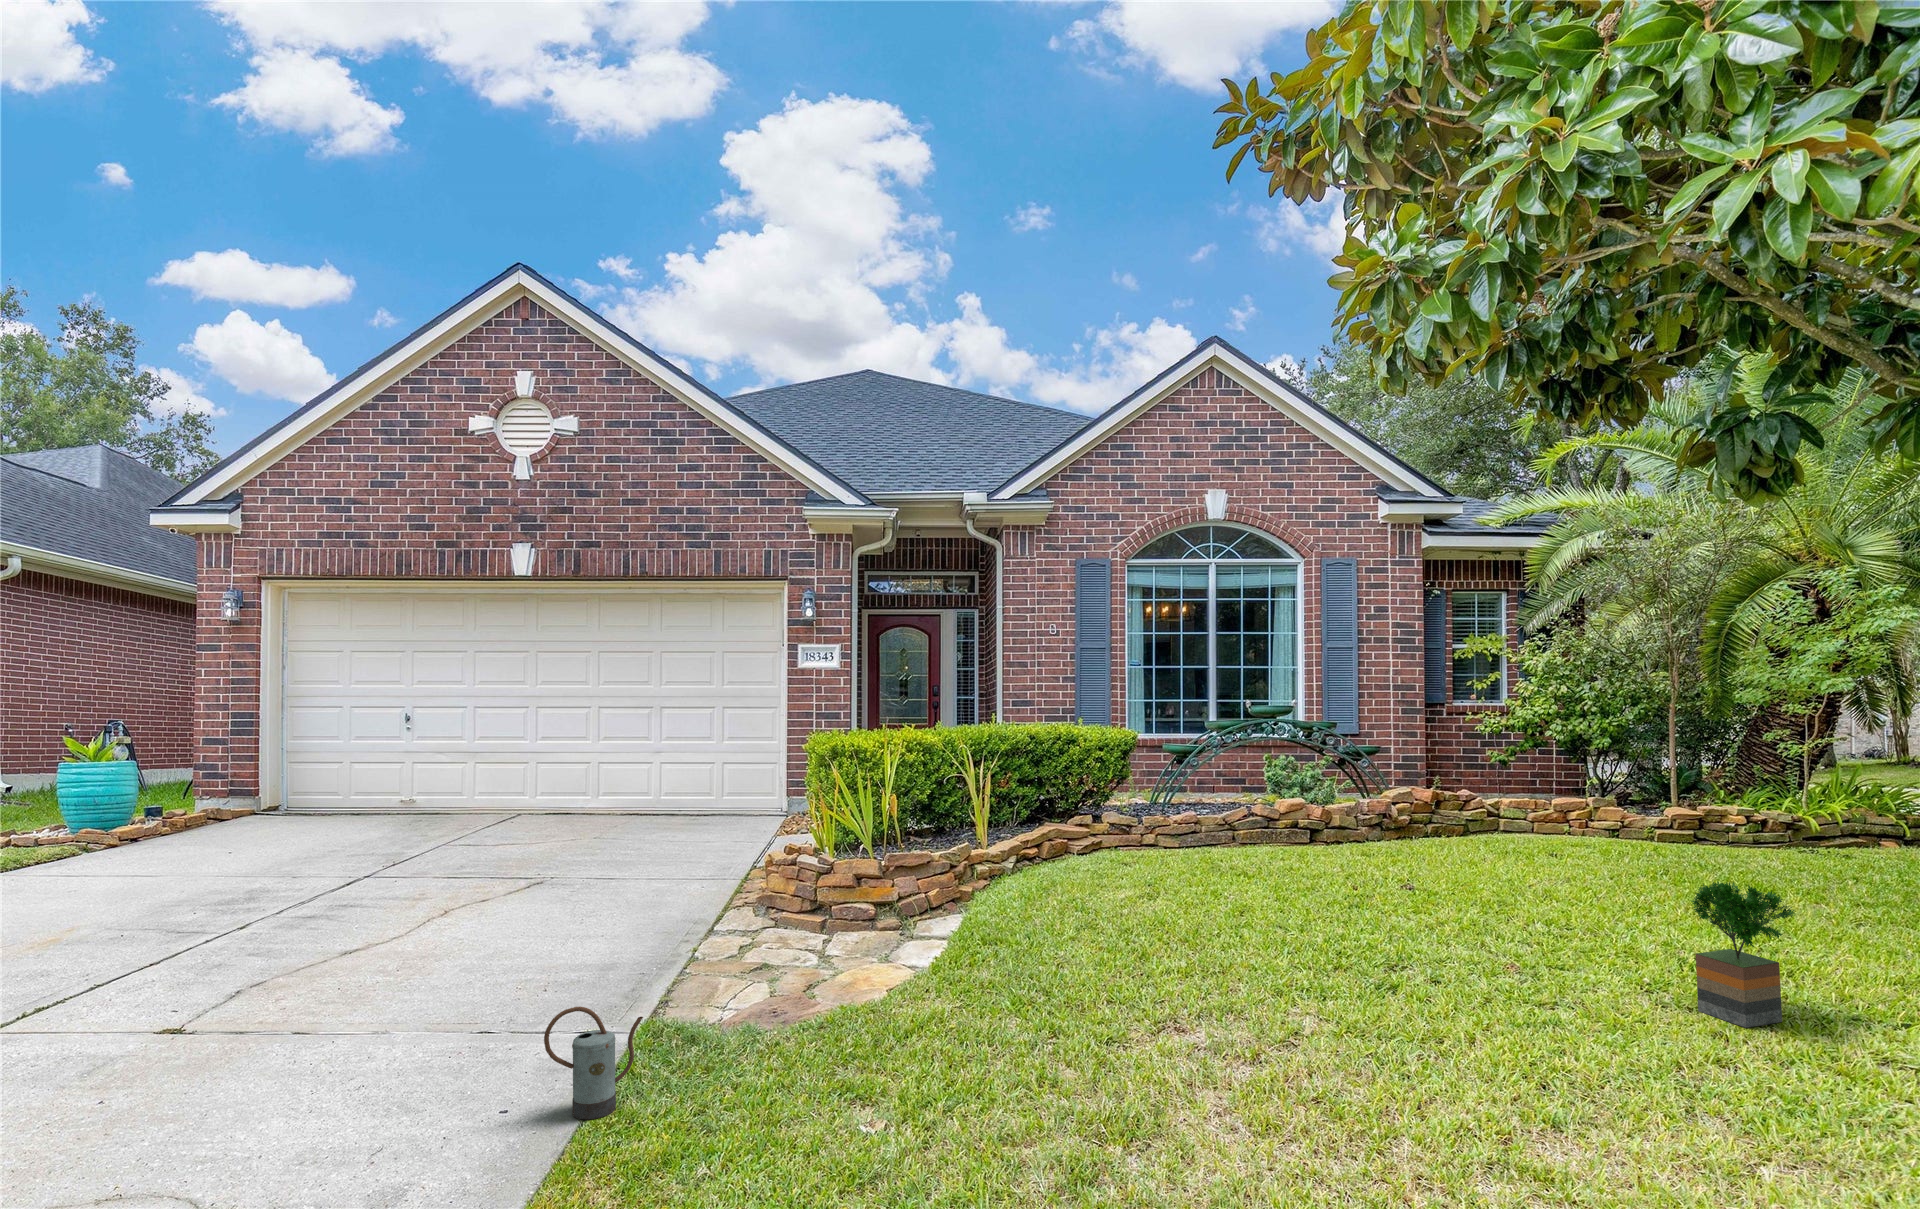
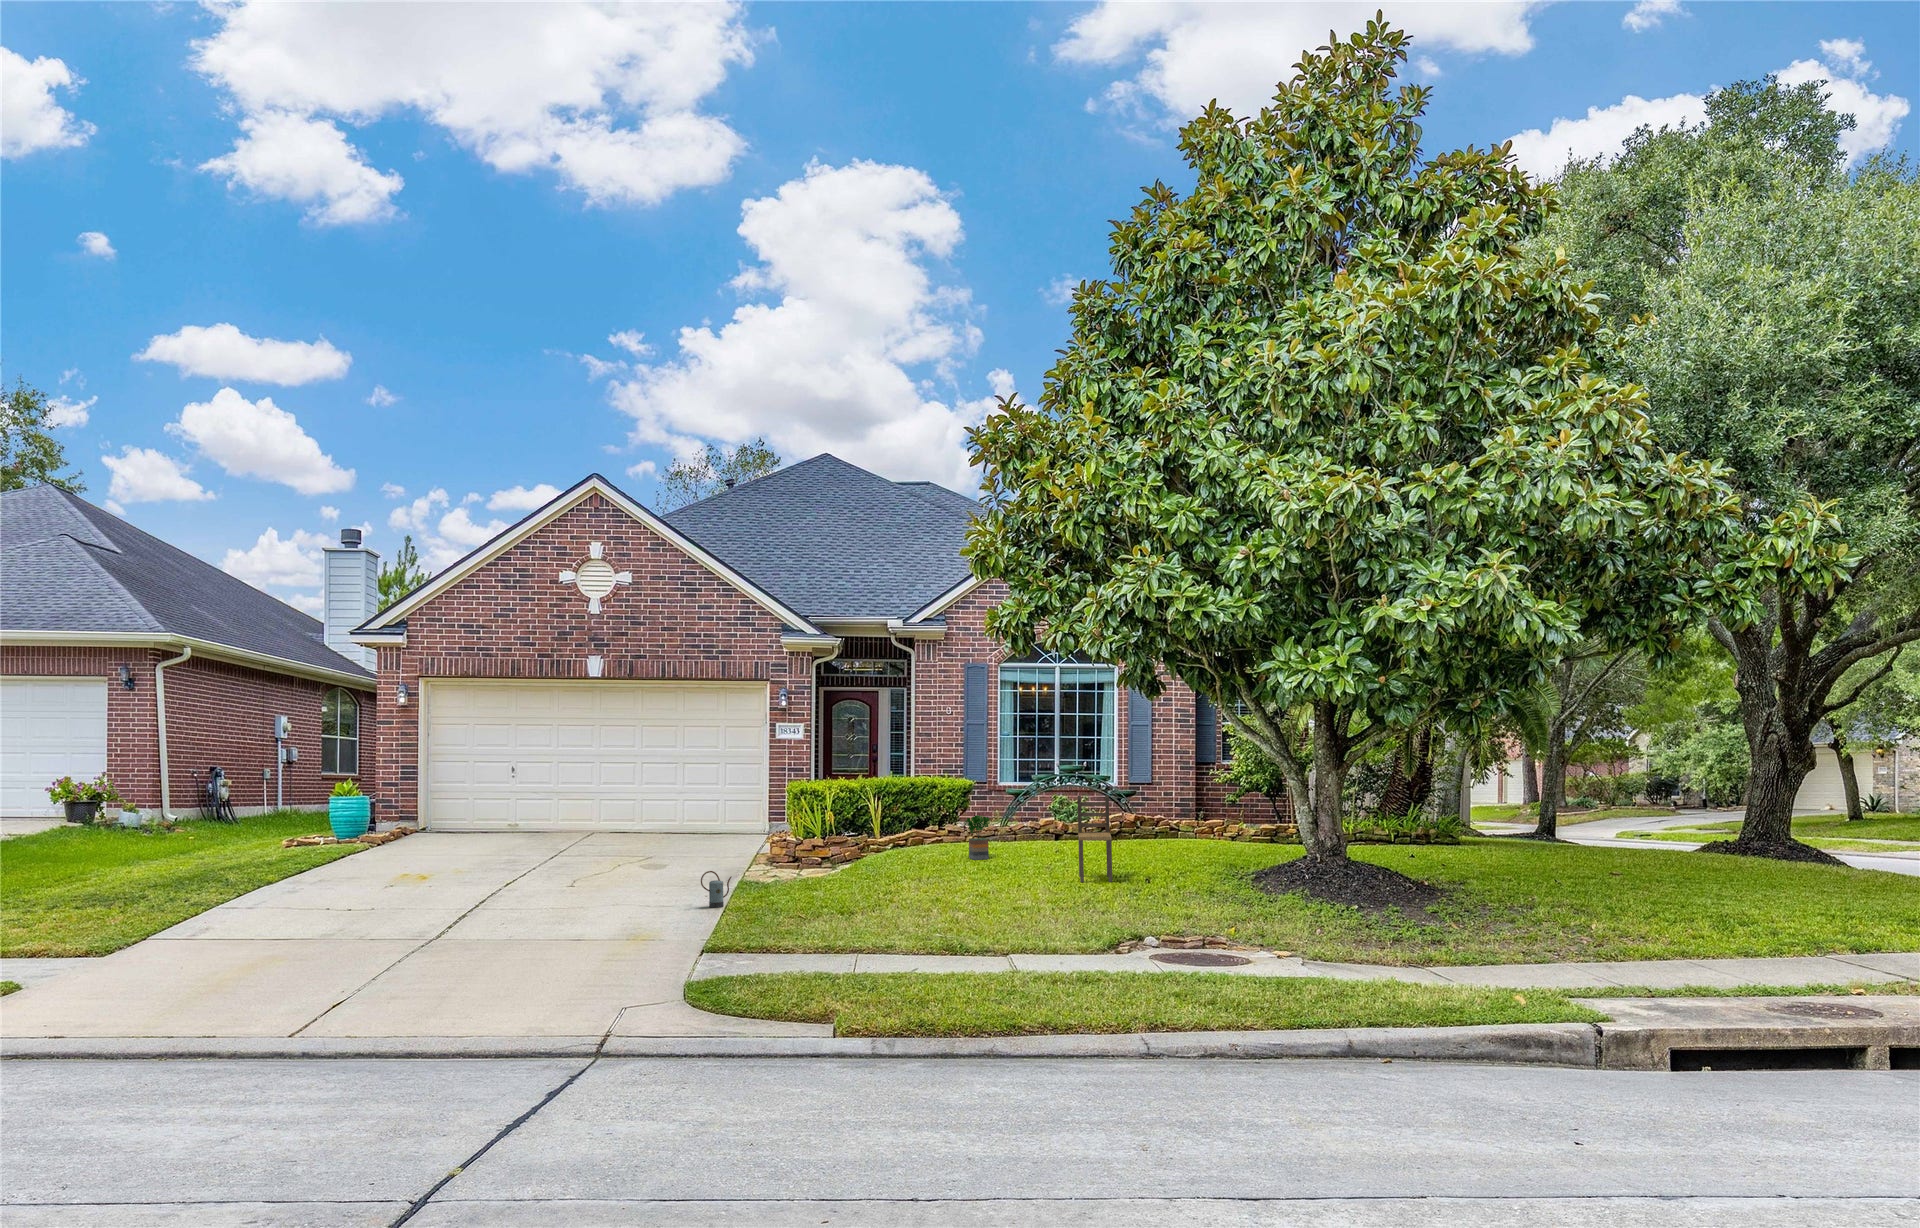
chair: none [1506,772,1643,998] -> present [1078,795,1112,882]
potted tree: present [1691,881,1794,1028] -> present [964,815,994,860]

